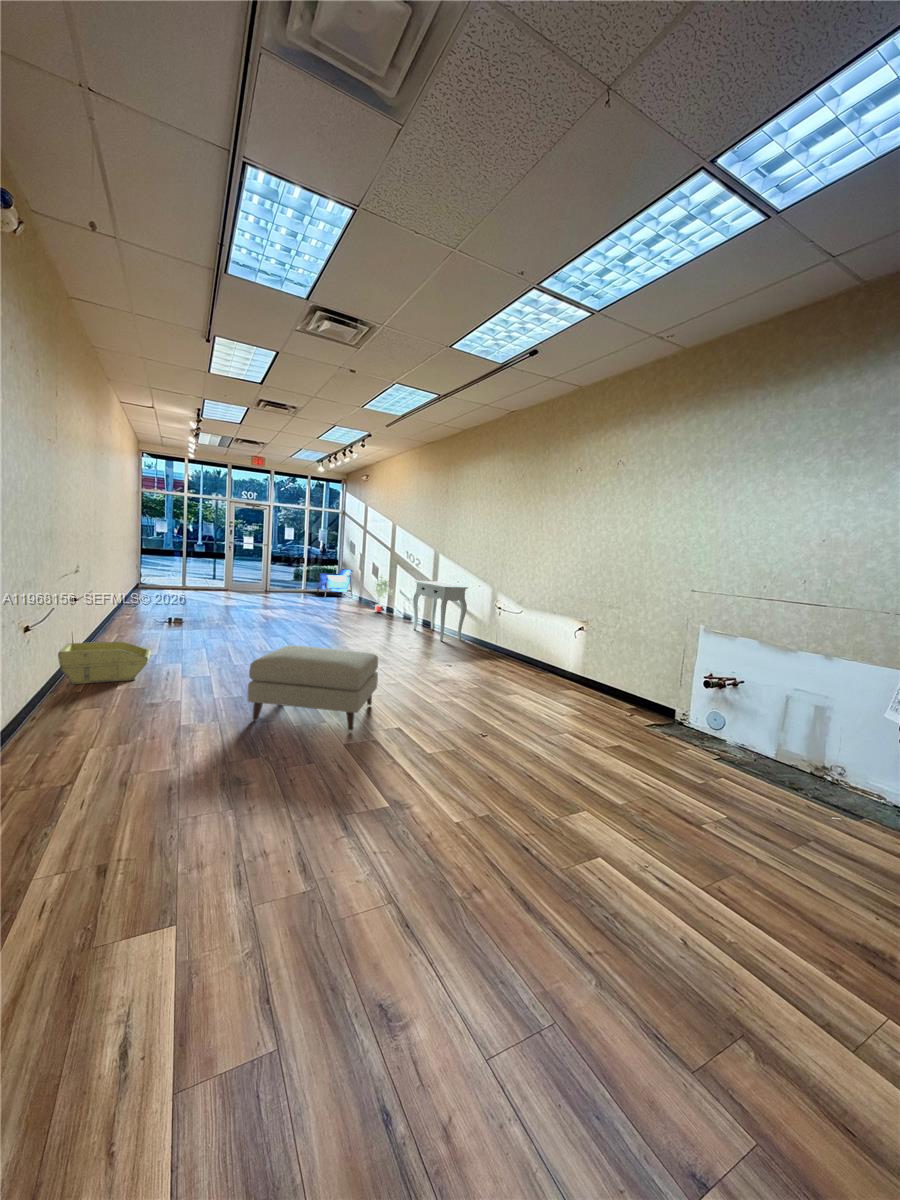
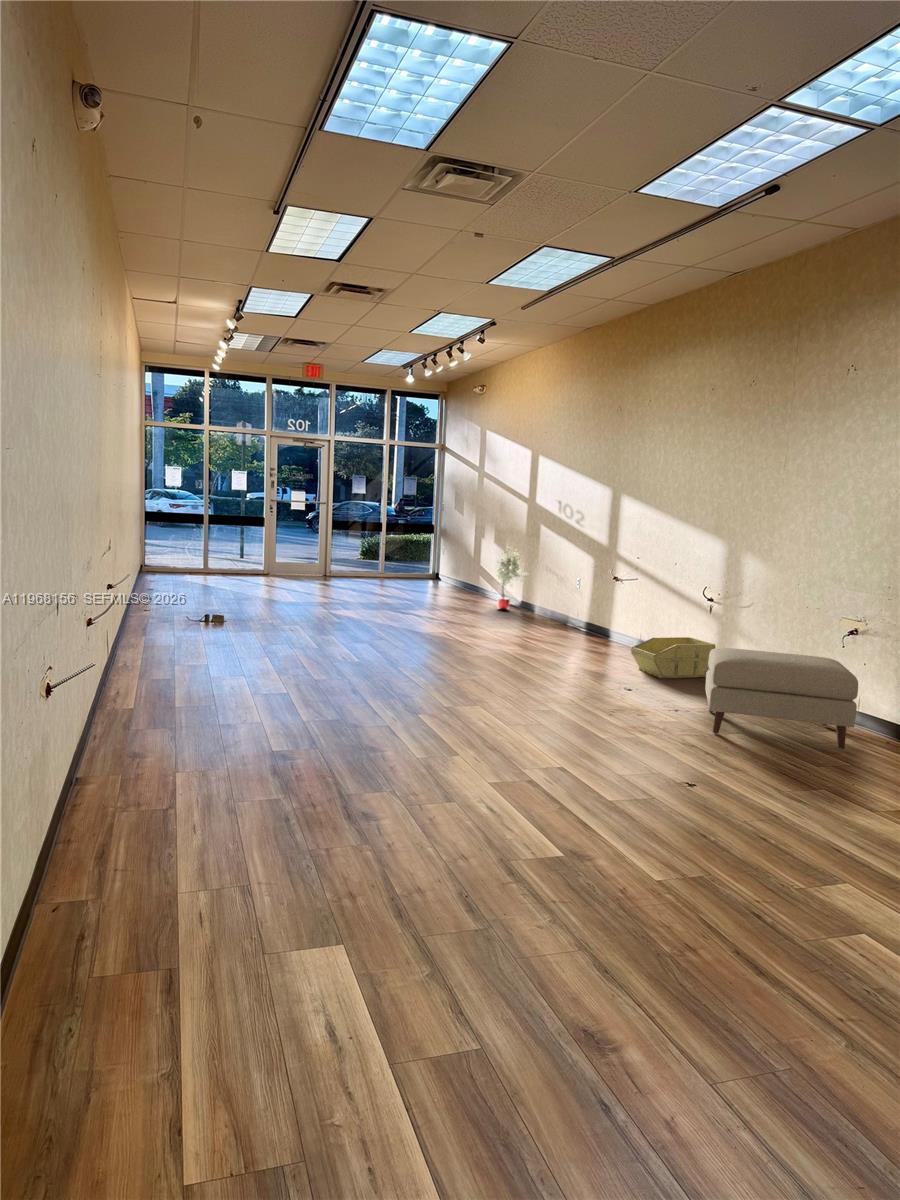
armchair: present [316,569,353,598] -> none [399,539,458,587]
console table: present [413,581,468,641] -> none [564,556,658,655]
storage bin: present [58,642,150,684] -> present [631,637,715,678]
ottoman: present [248,645,378,731] -> present [705,648,858,750]

